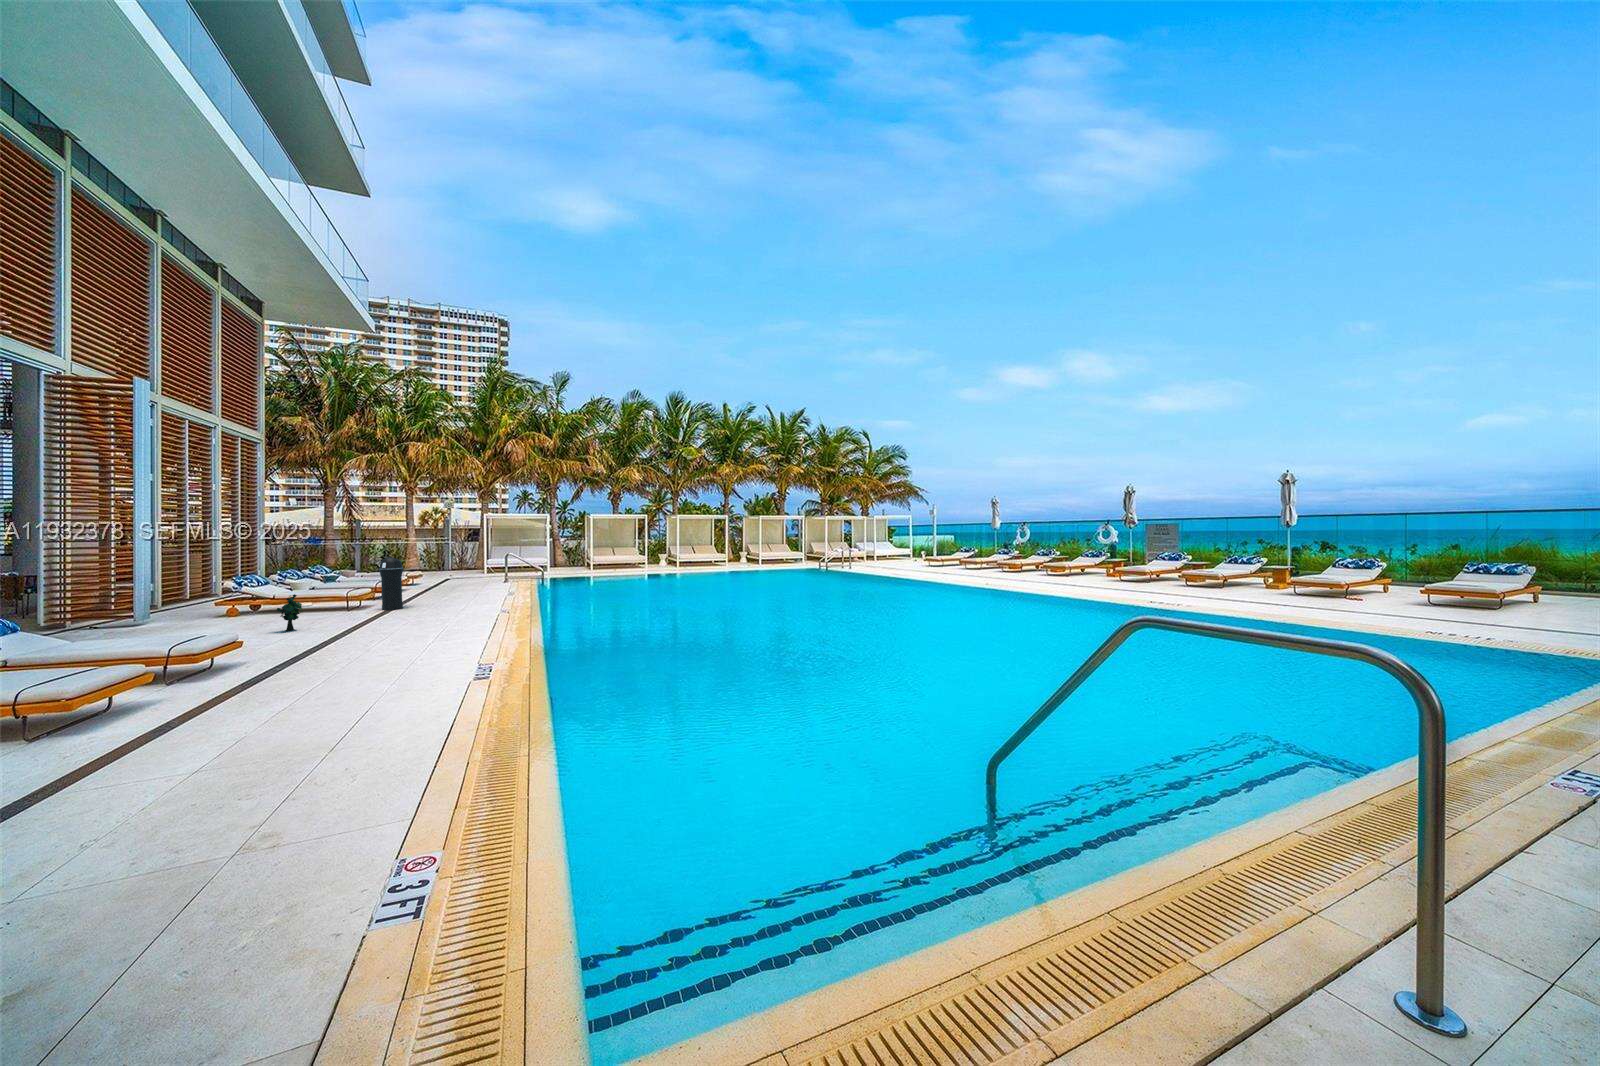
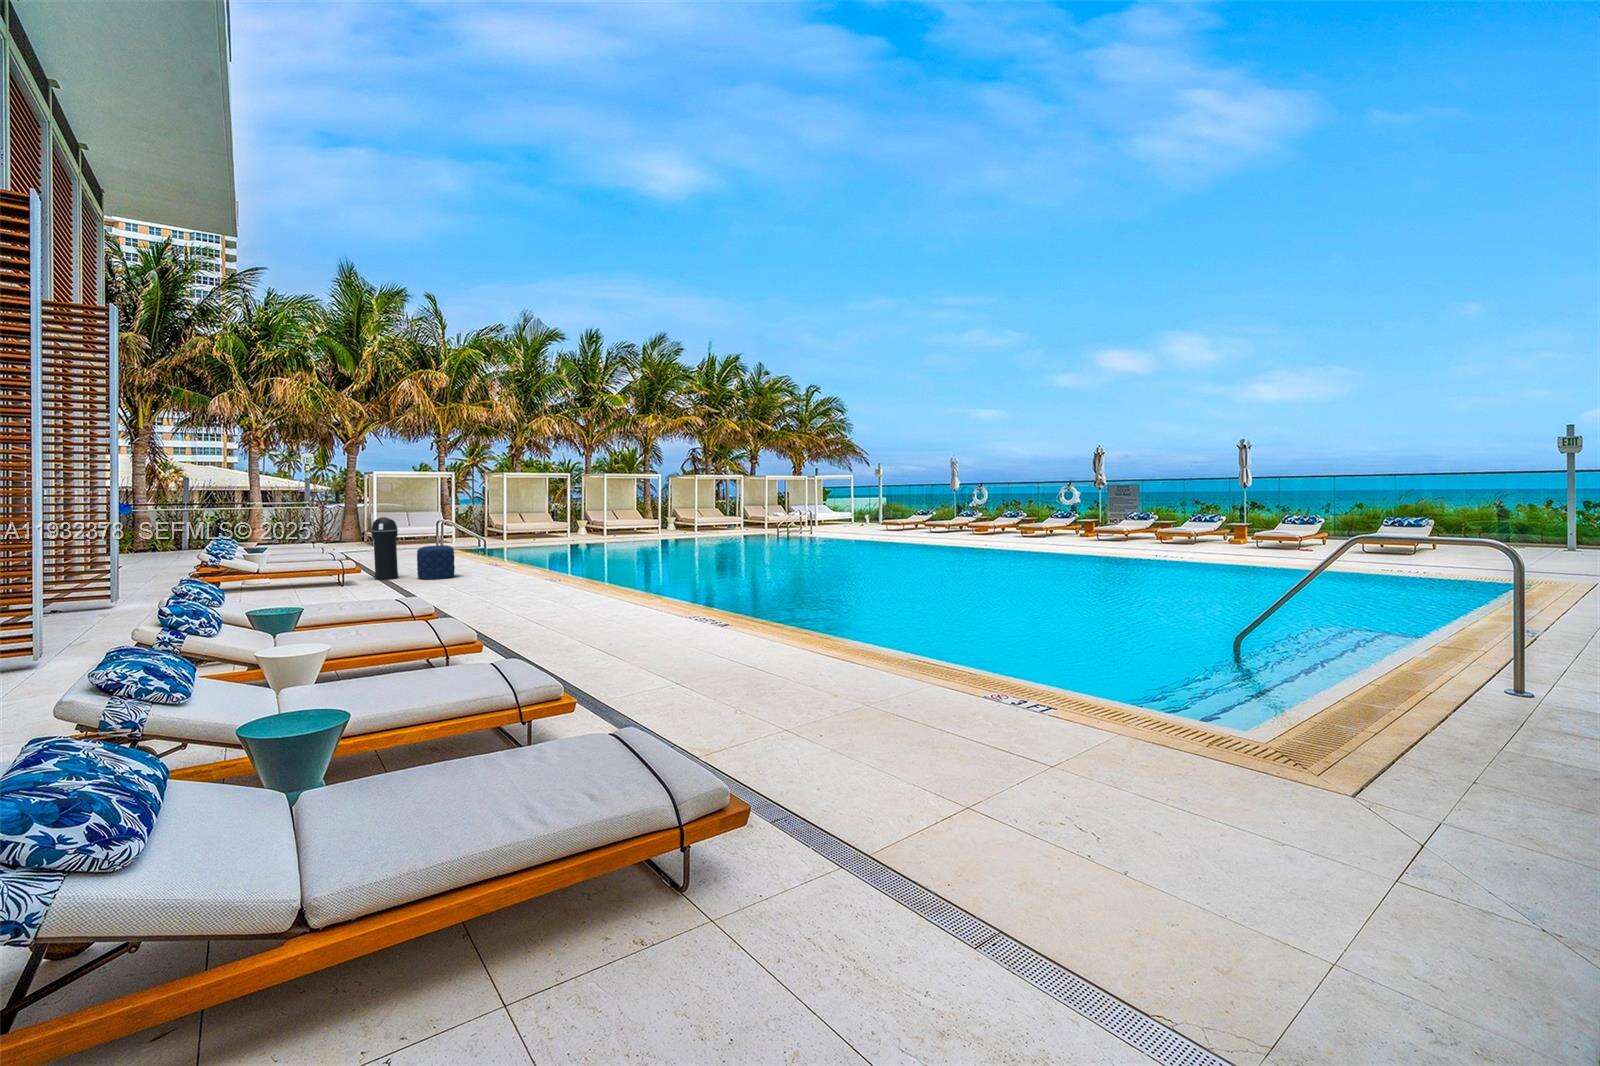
pouf: none [411,582,446,611] -> present [417,545,455,579]
decorative plant: present [277,594,303,631] -> none [316,557,345,599]

